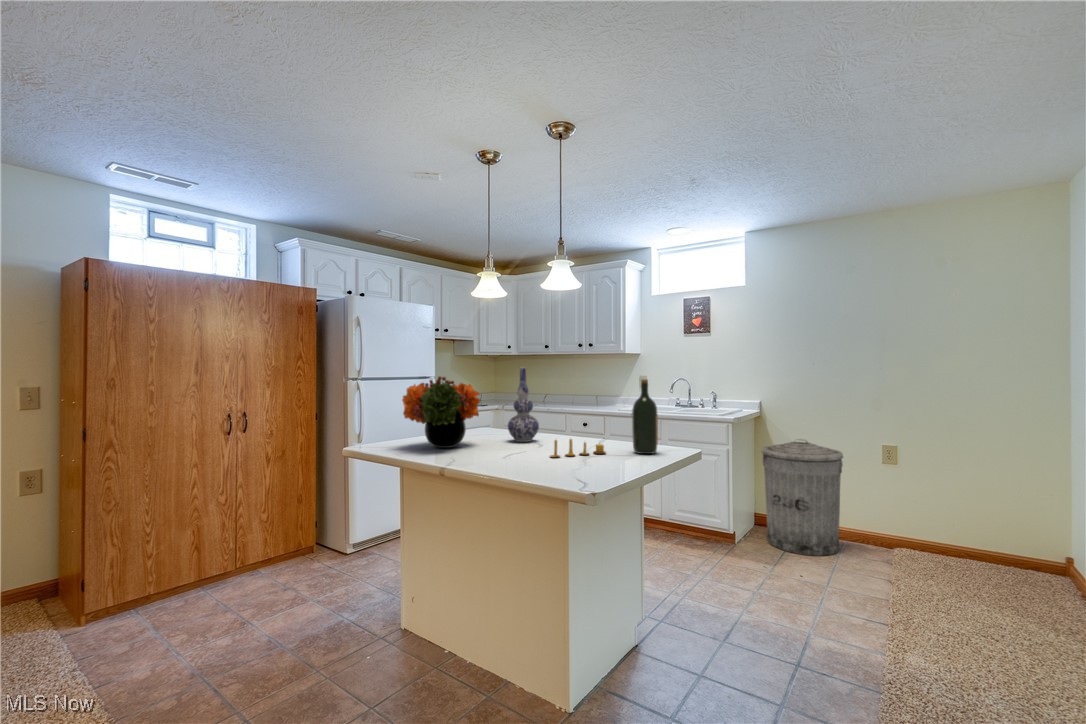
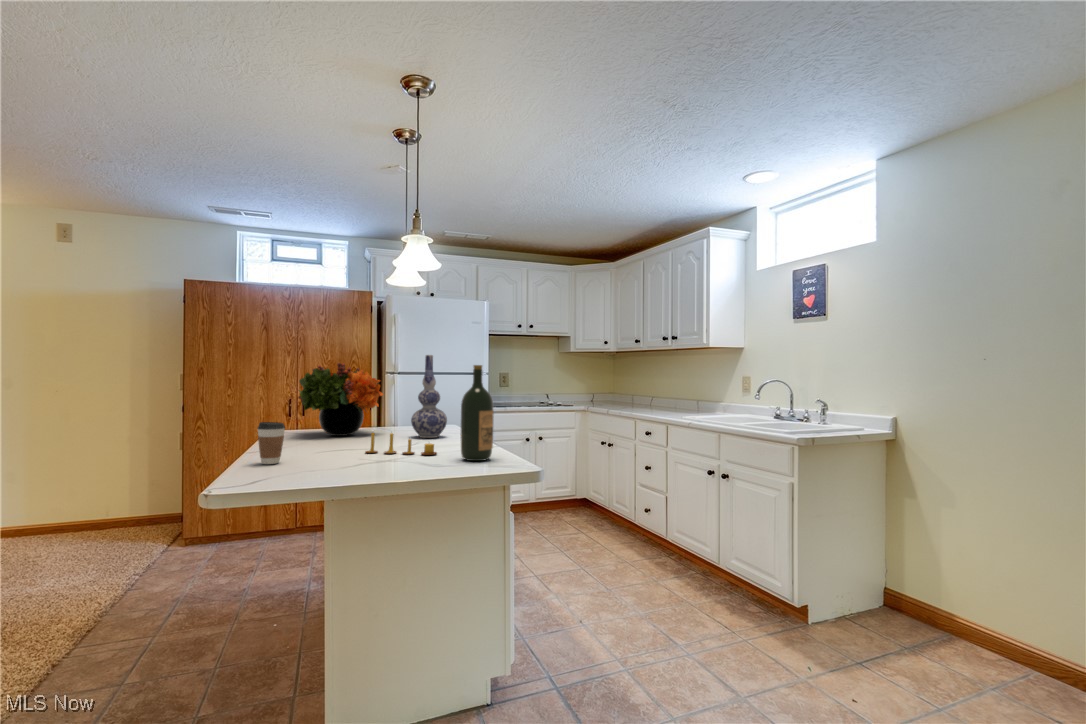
coffee cup: none [524,437,546,475] -> present [258,422,285,464]
trash can: present [761,439,843,556] -> none [861,479,1014,687]

